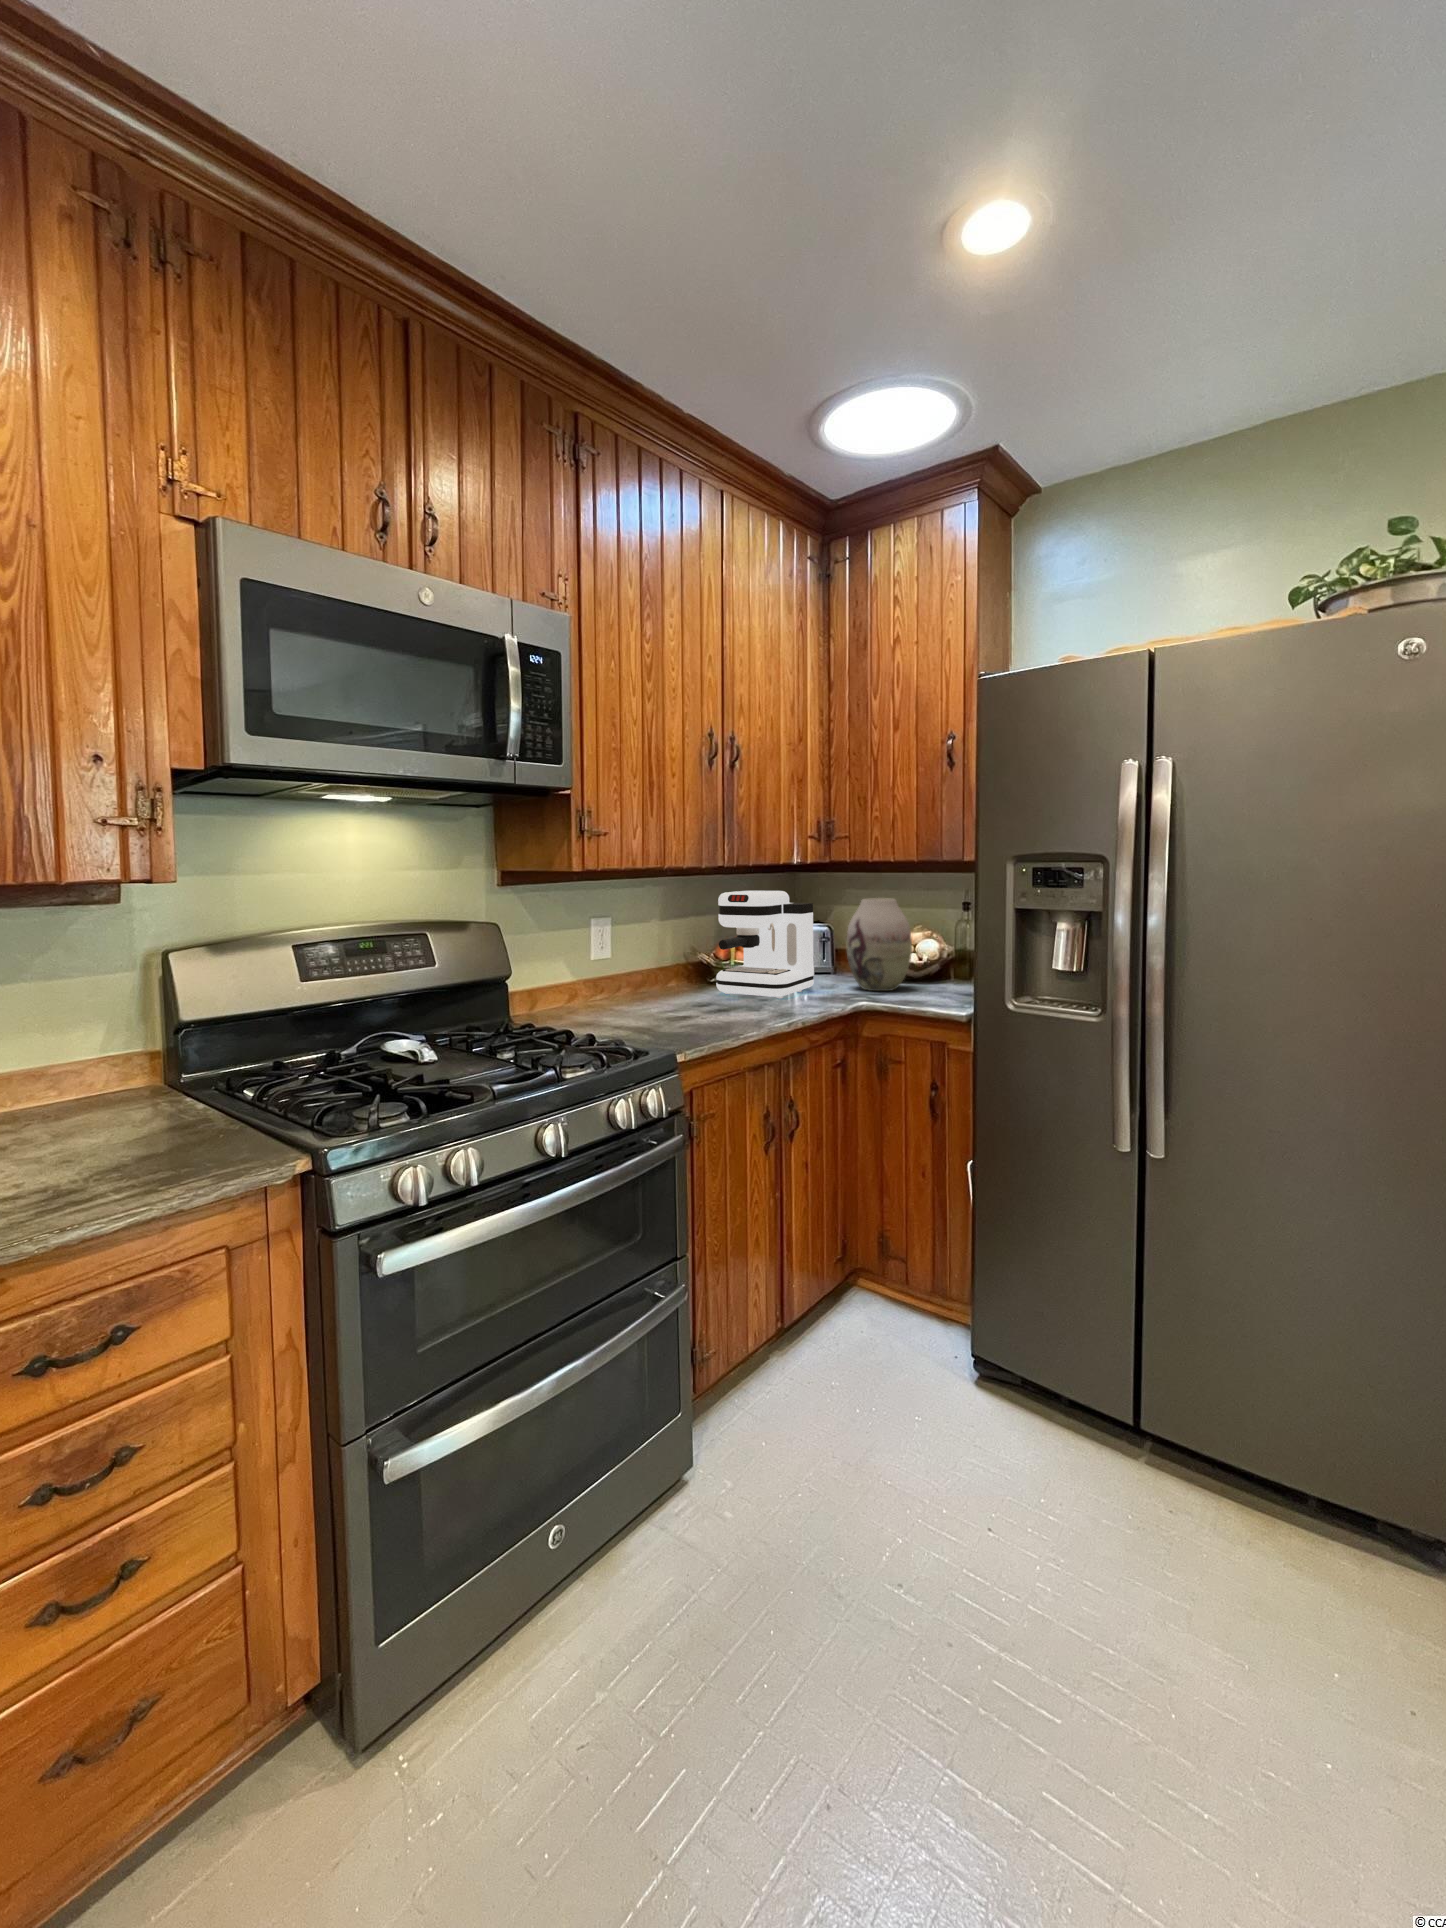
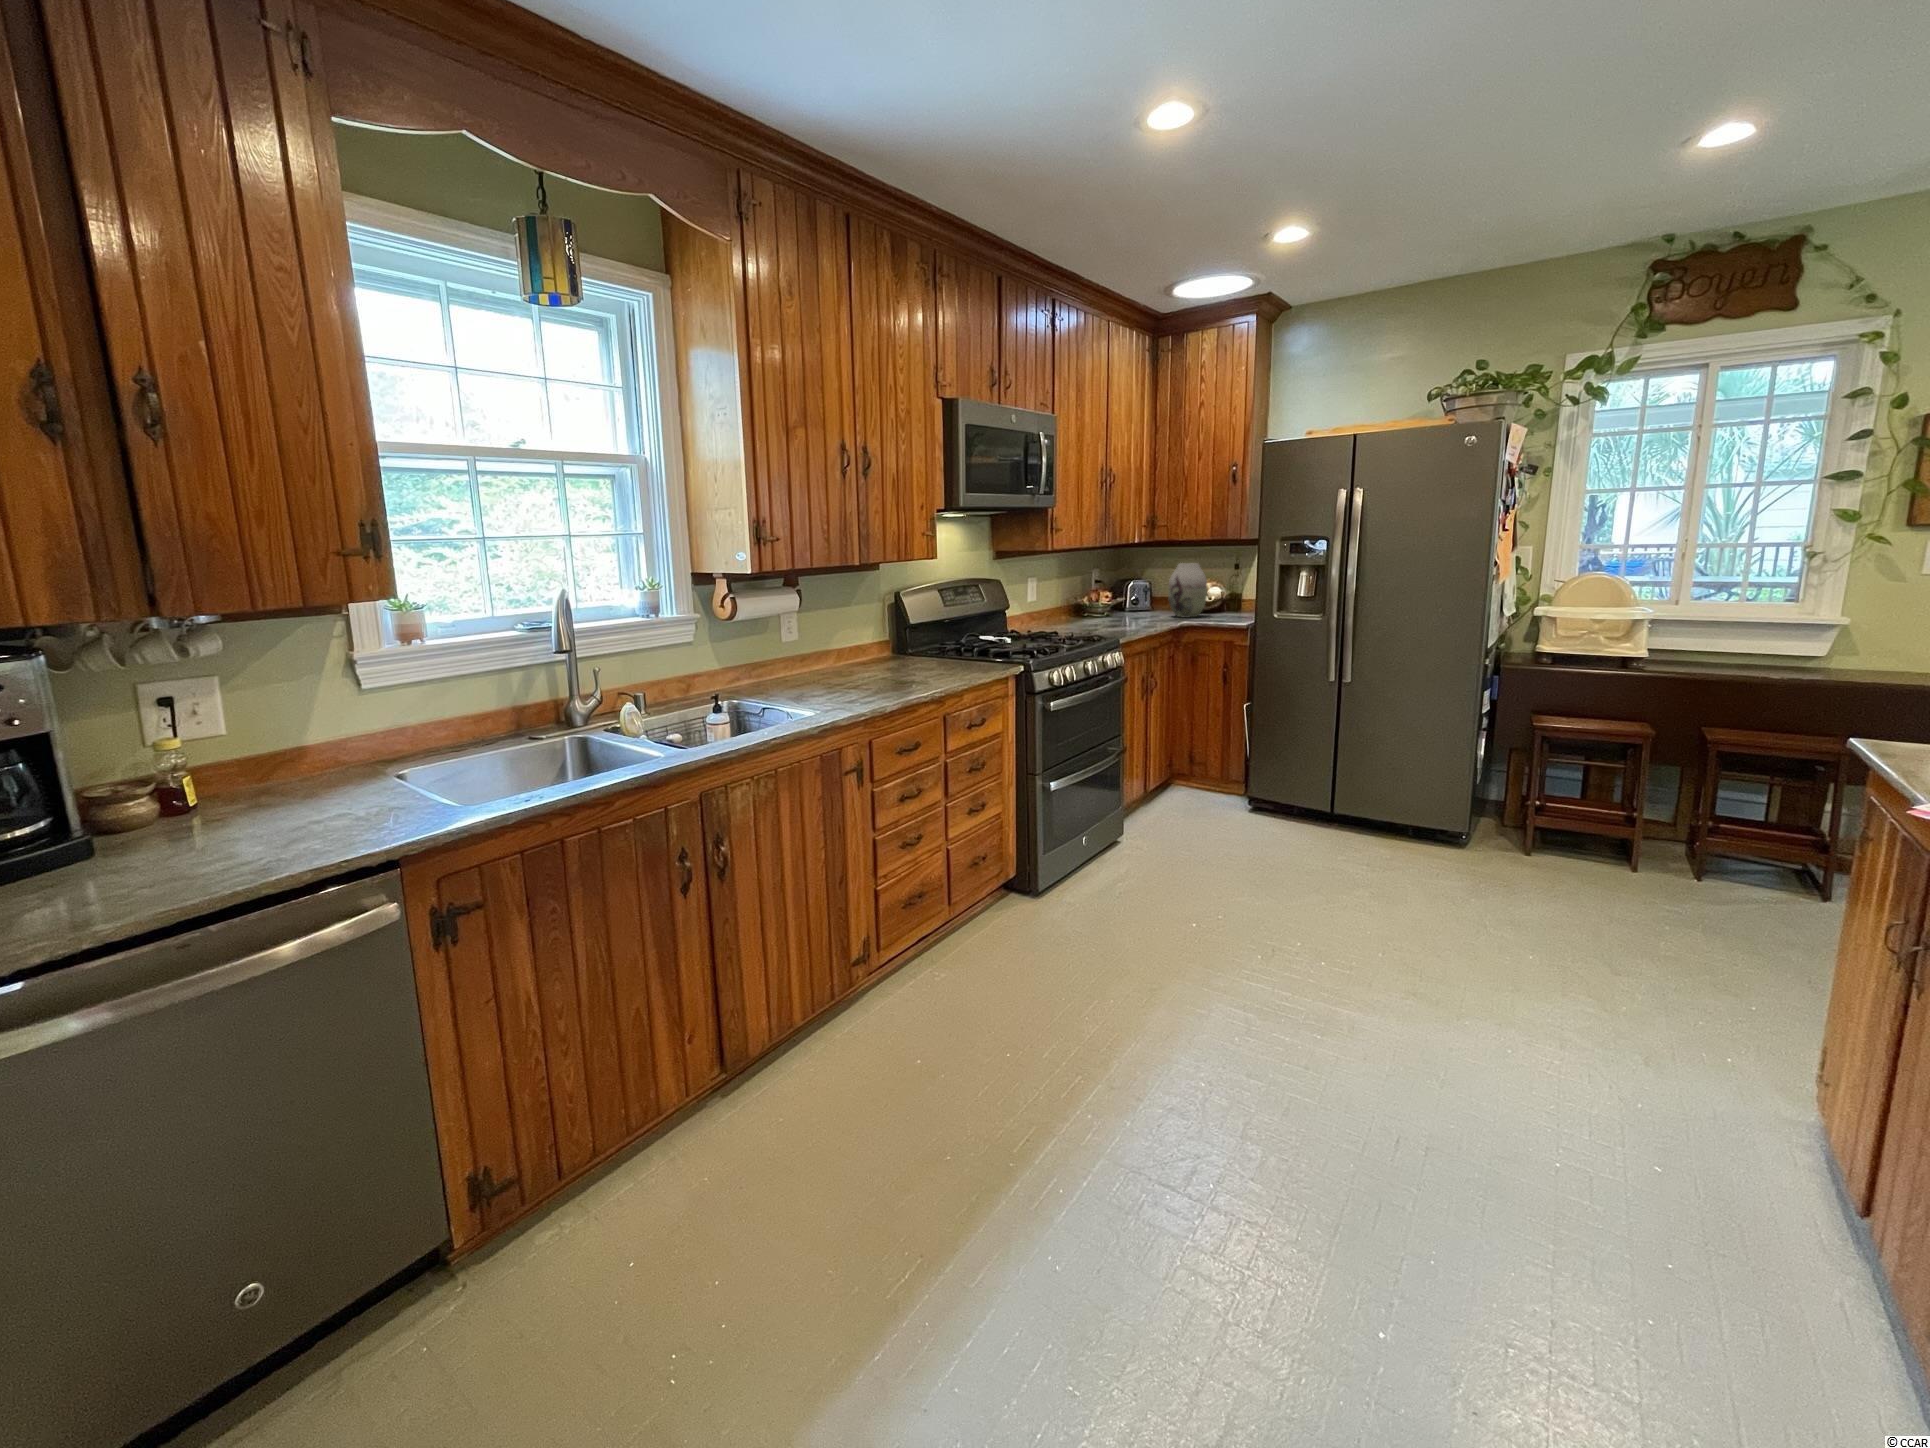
coffee maker: present [716,891,814,999] -> none [1096,560,1152,622]

